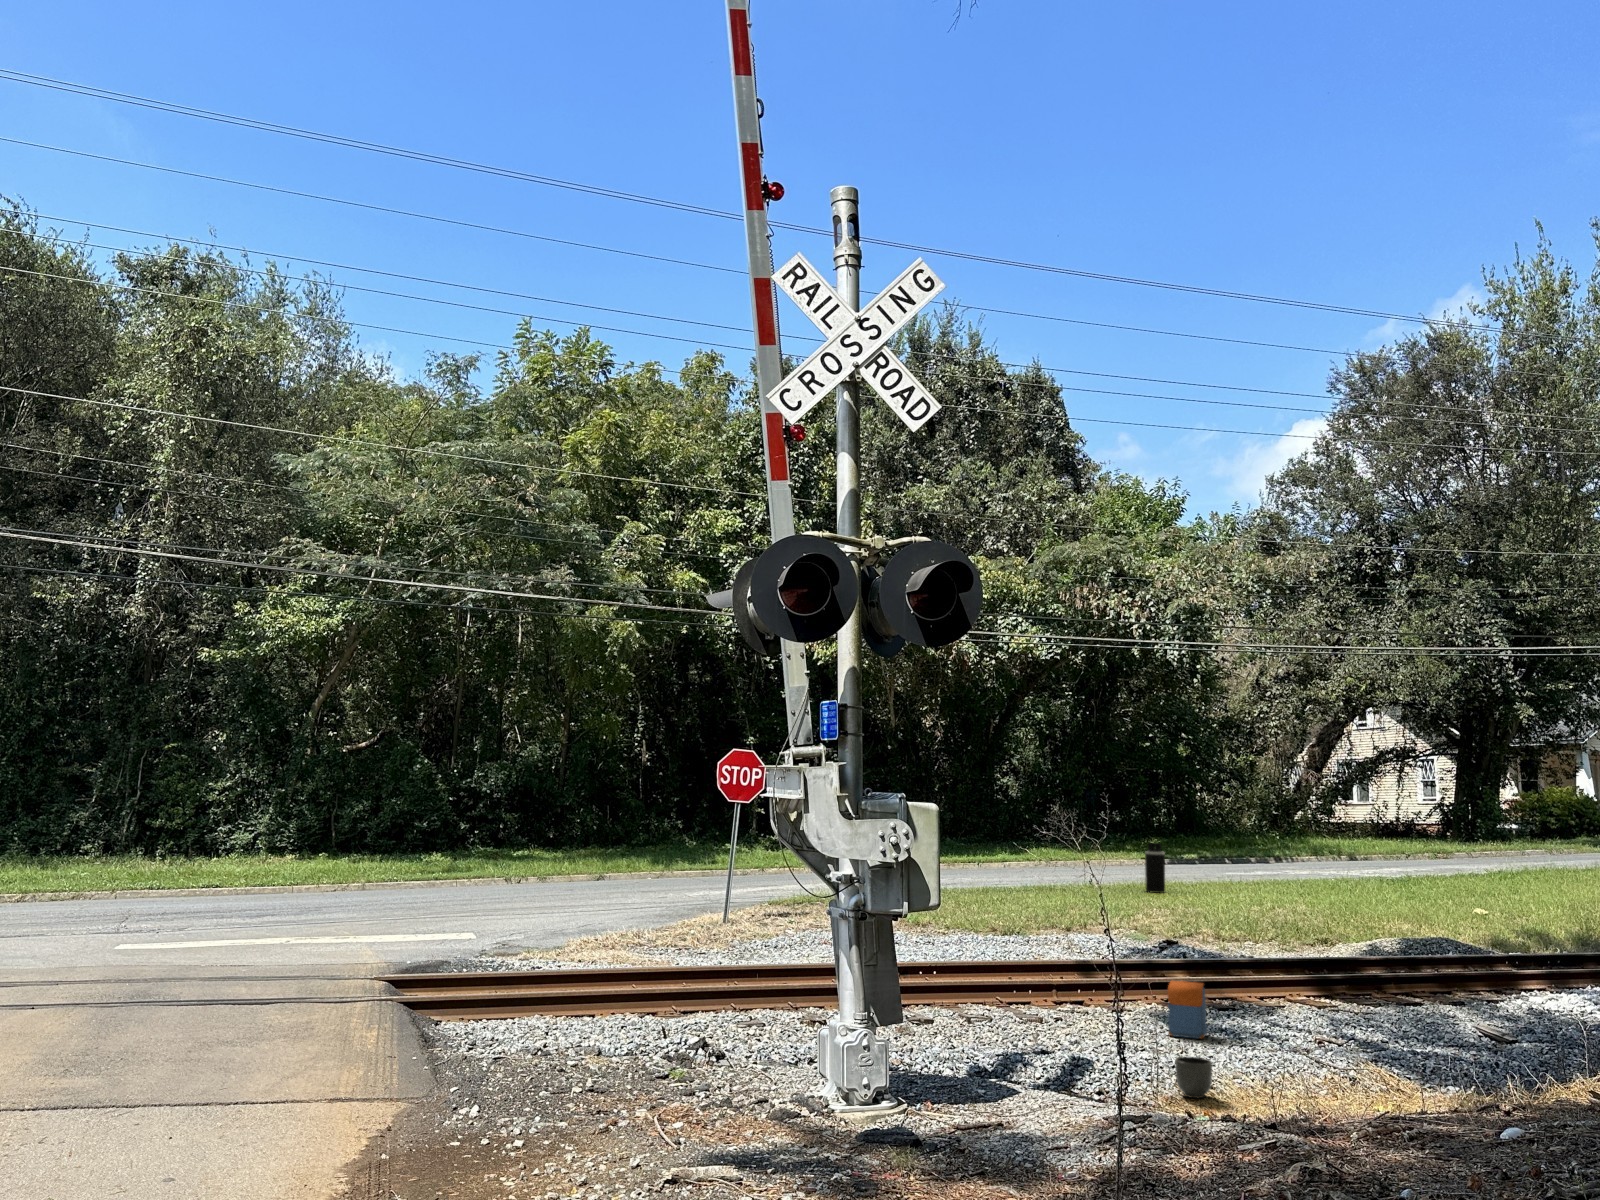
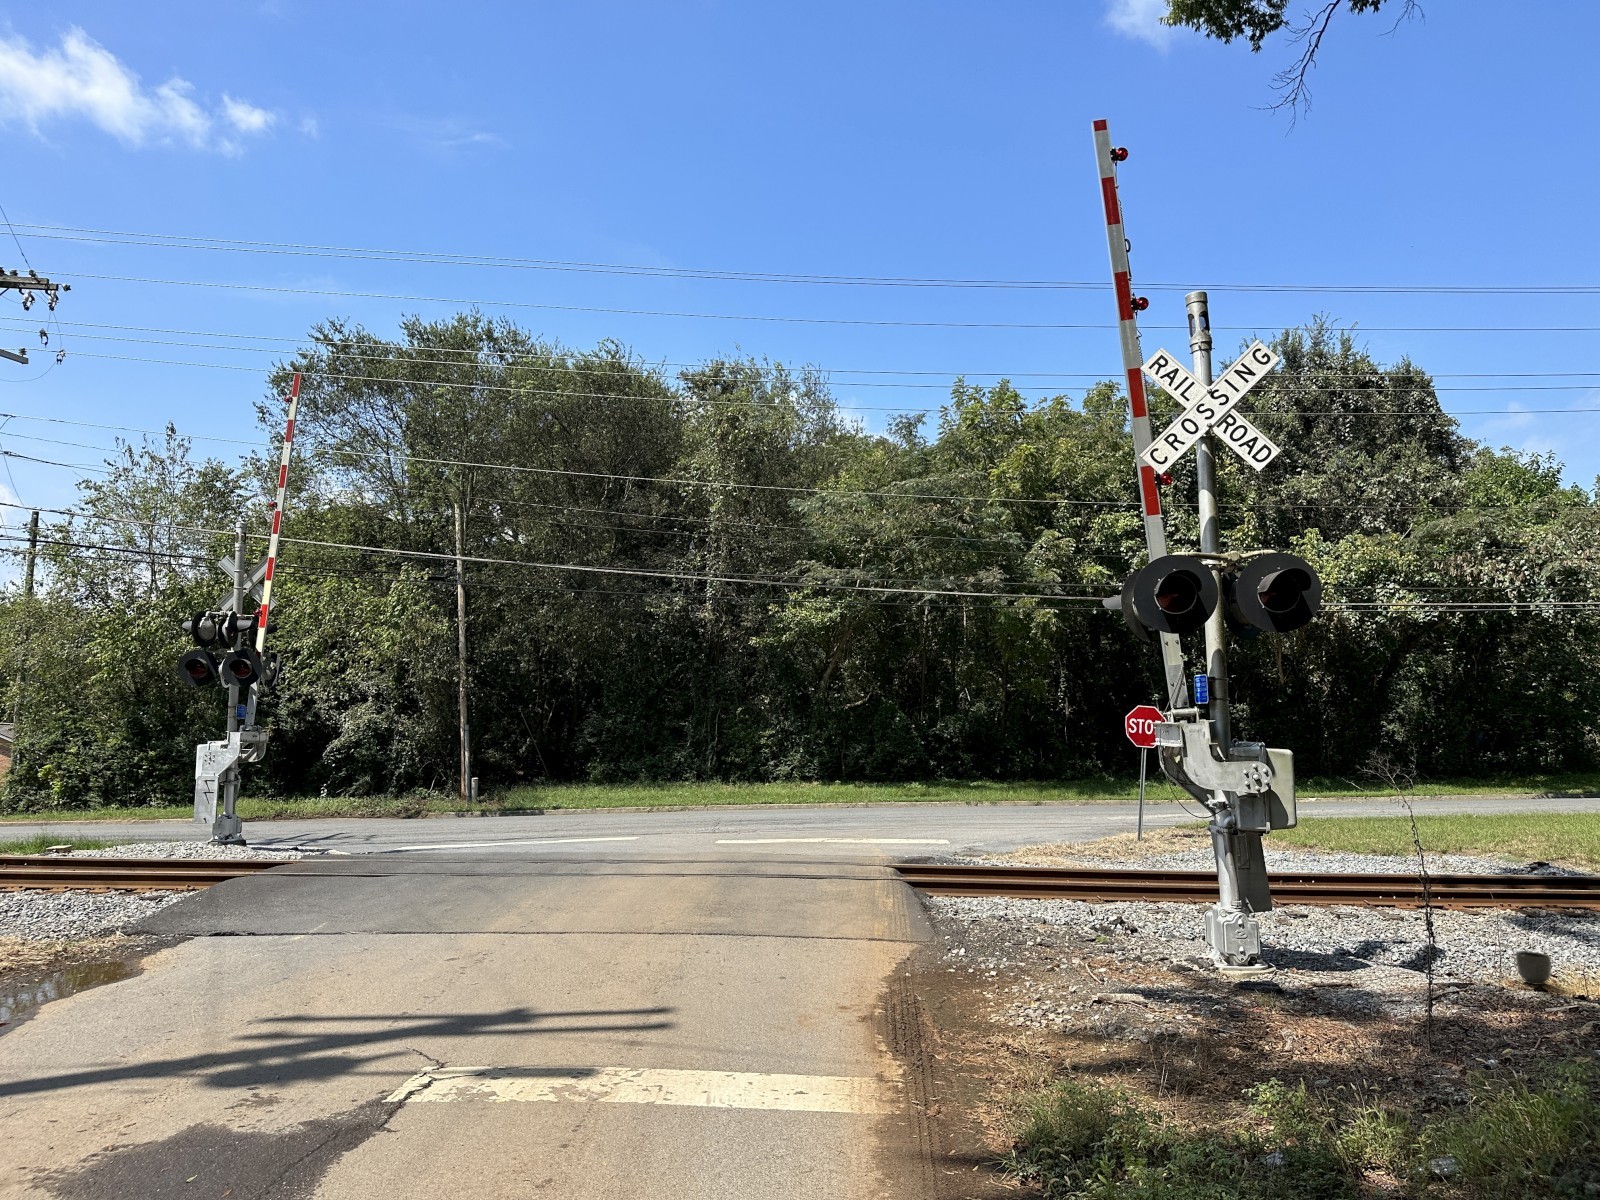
trash can: present [1145,843,1165,893] -> none [1524,783,1547,827]
backpack: present [1168,981,1207,1039] -> none [1519,894,1559,943]

